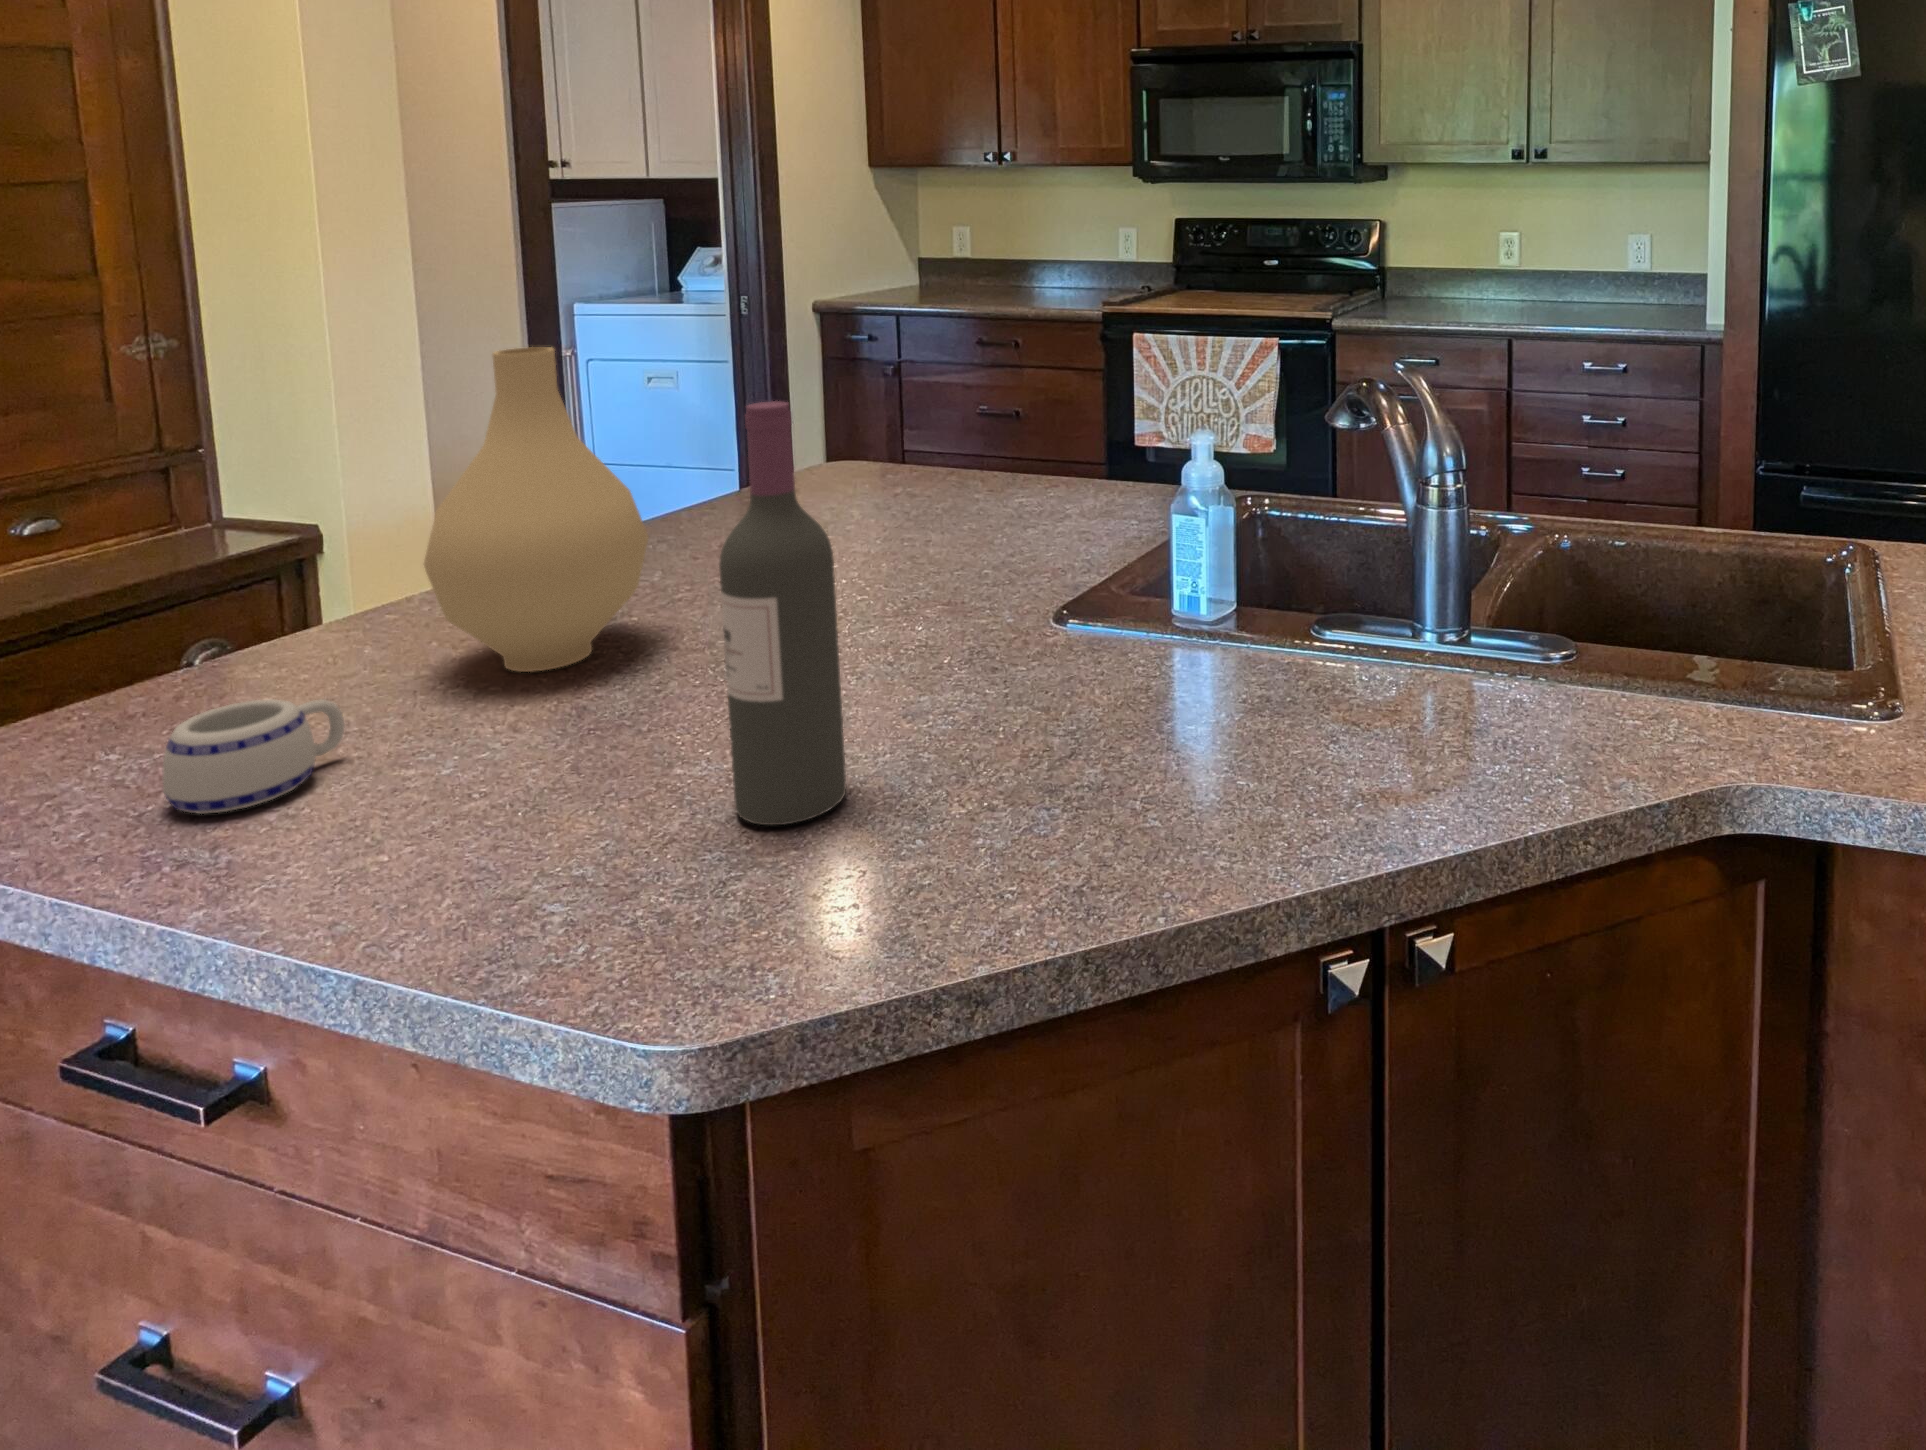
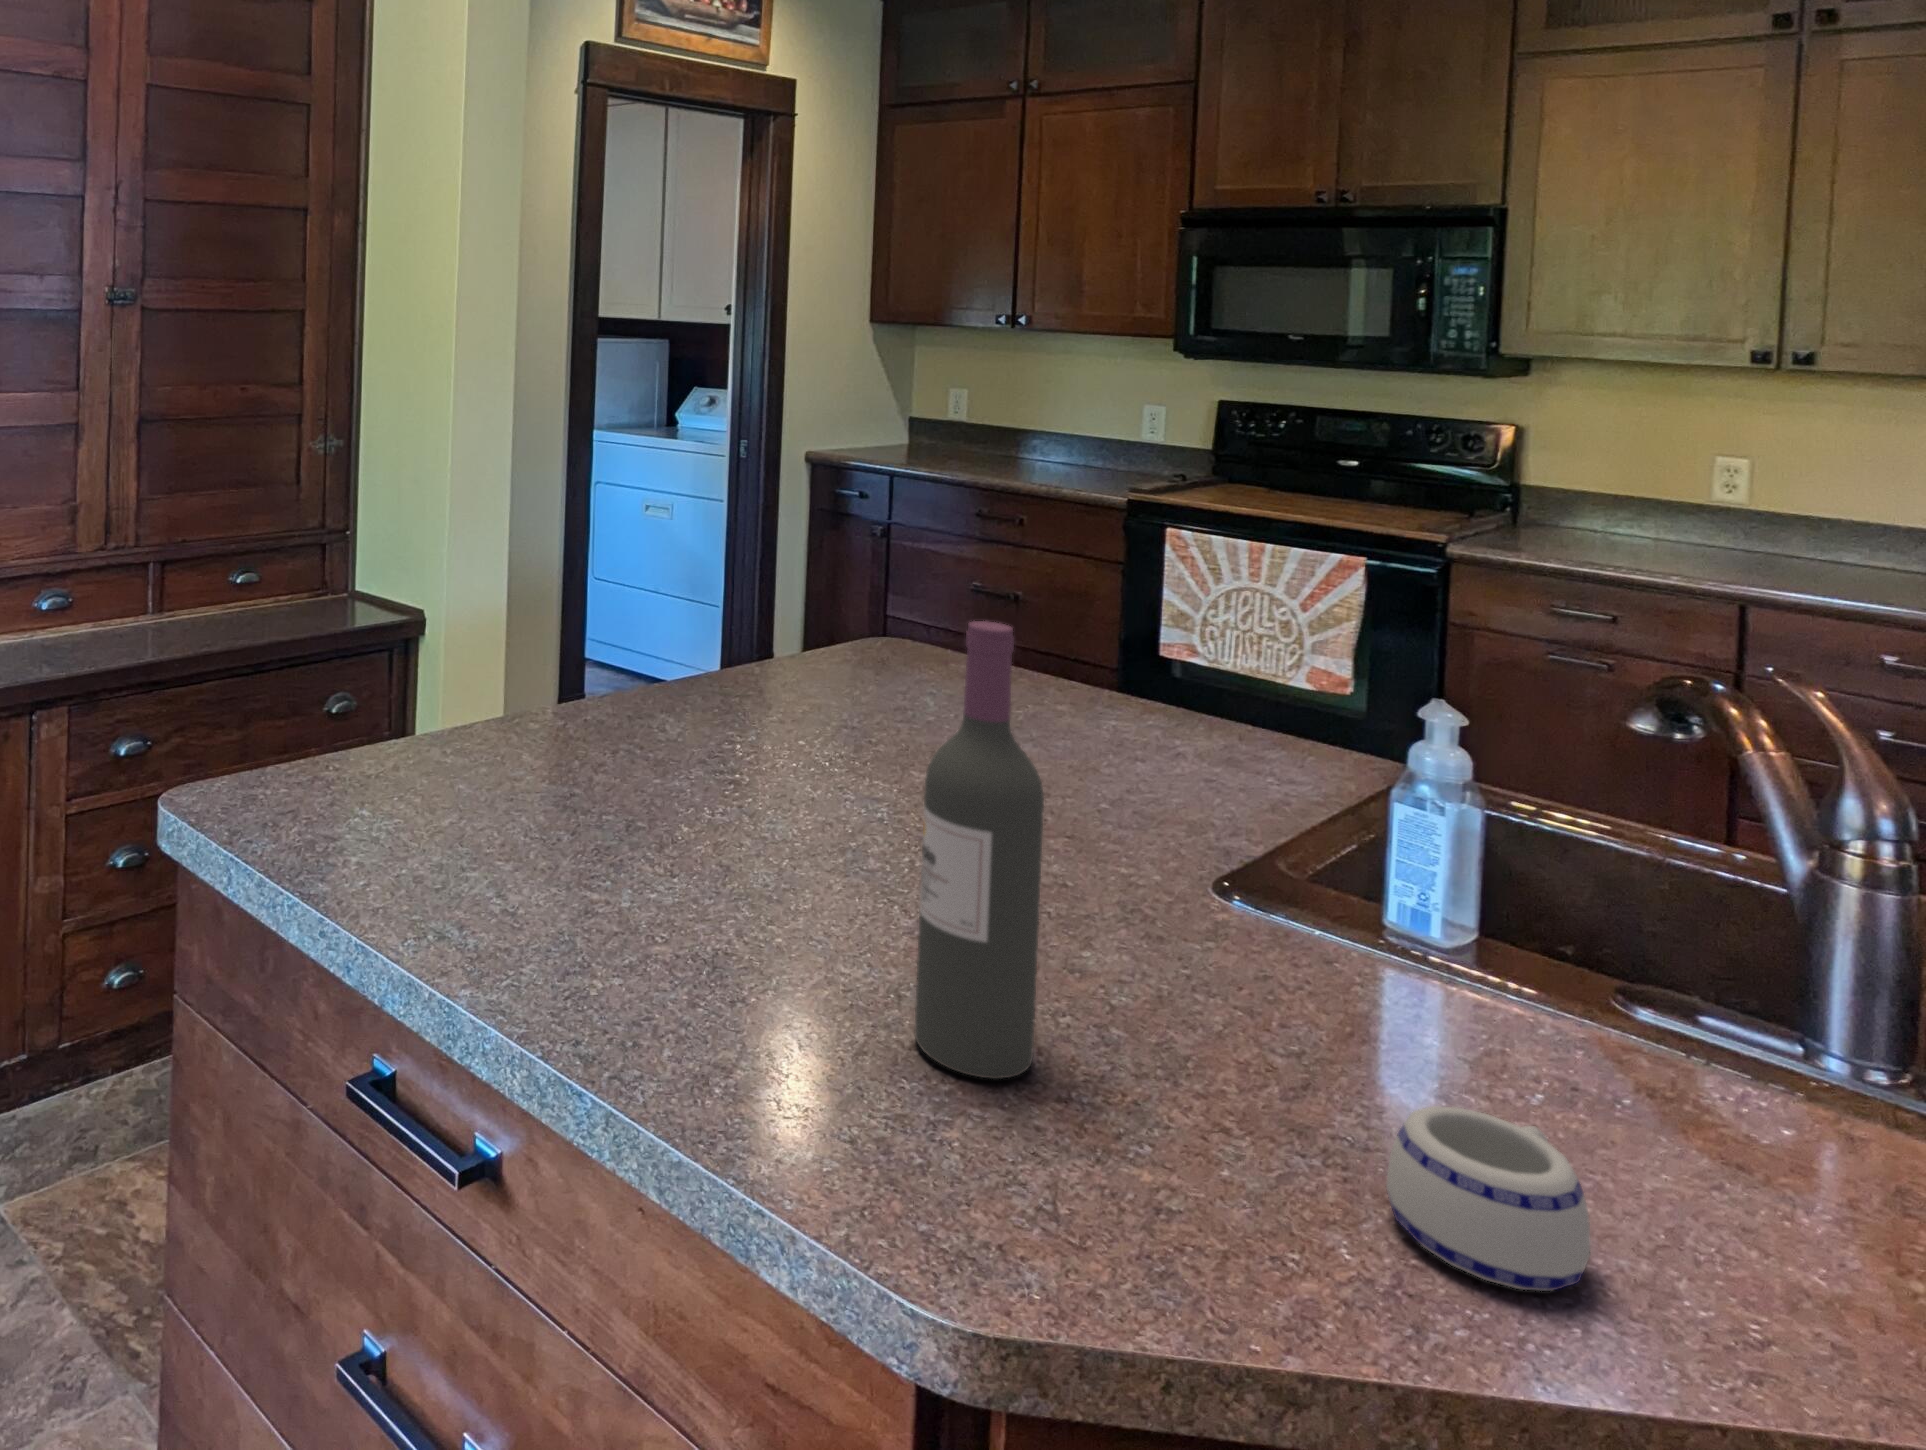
vase: present [424,347,649,672] -> none [585,511,772,820]
mug: present [163,699,345,814] -> present [1386,1106,1590,1291]

